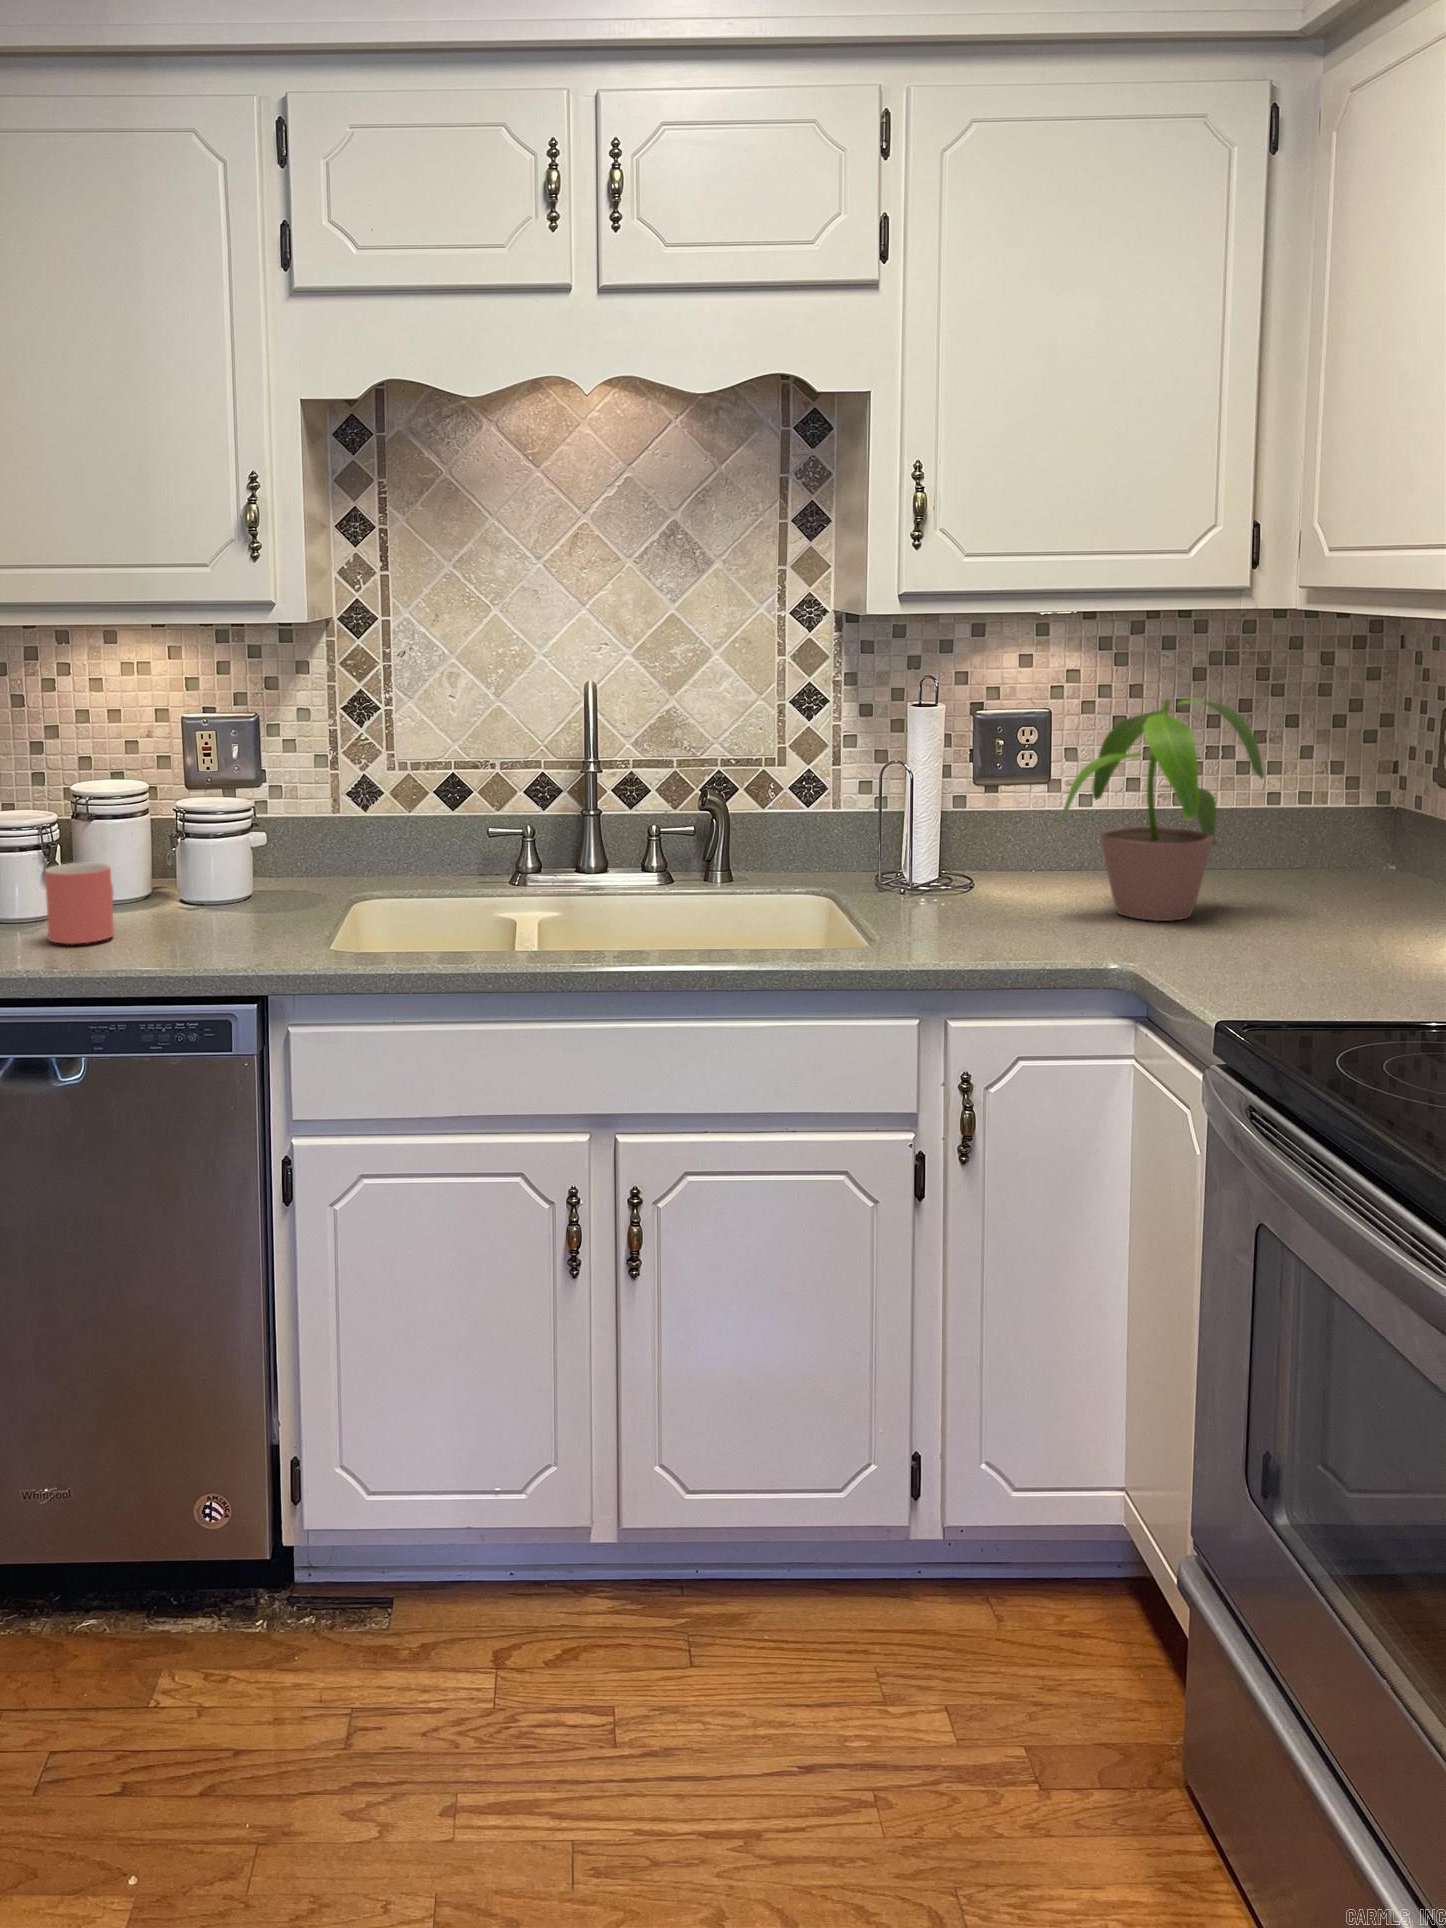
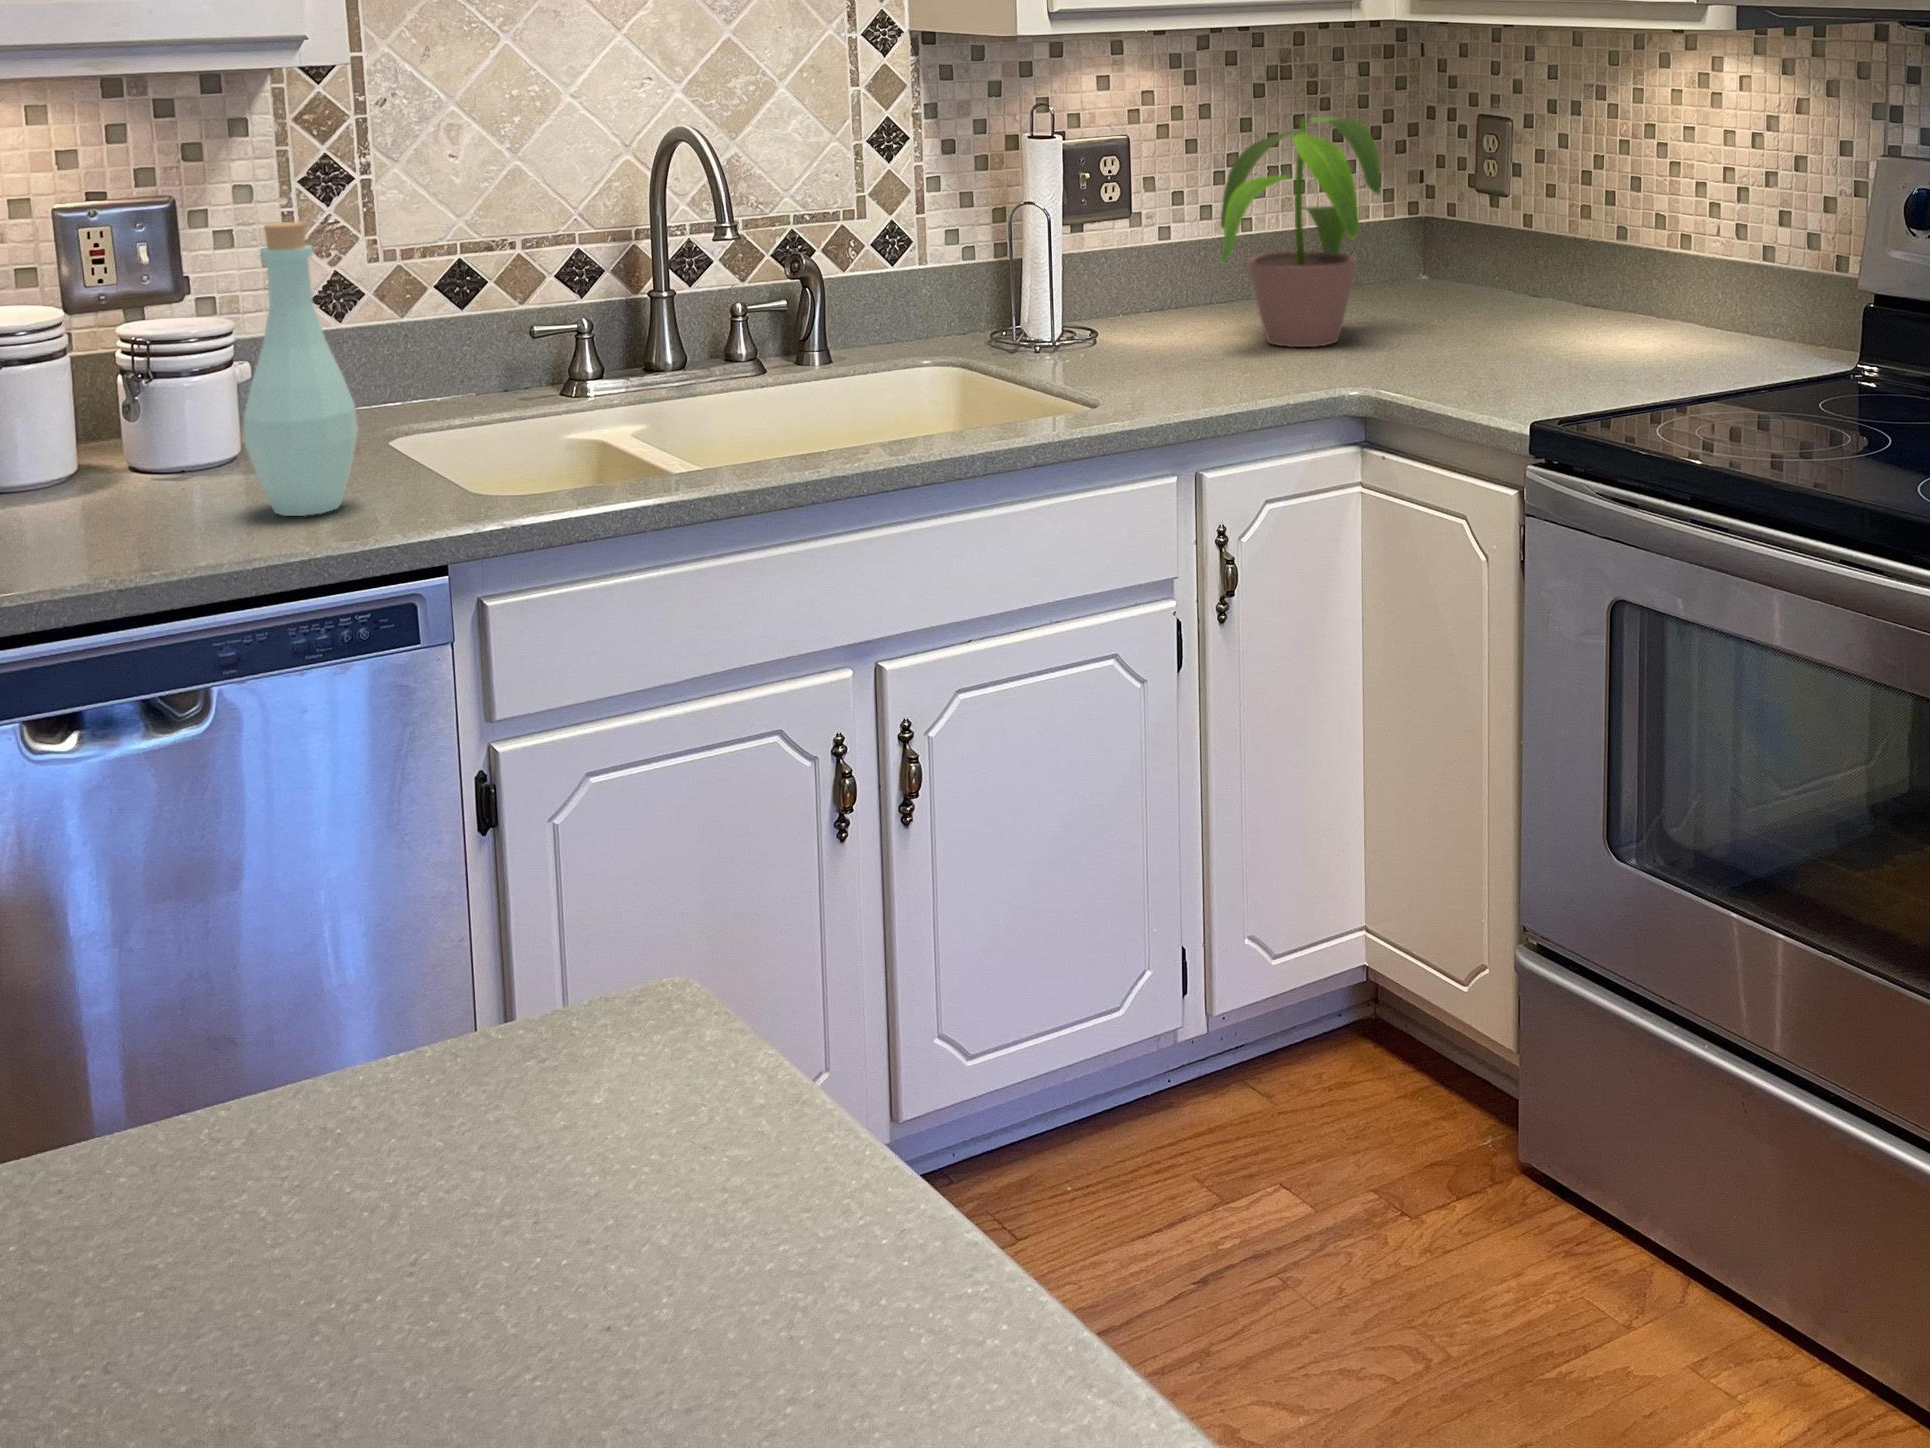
bottle: none [177,733,252,945] -> present [244,222,358,516]
mug: present [45,863,114,944] -> none [26,424,140,545]

